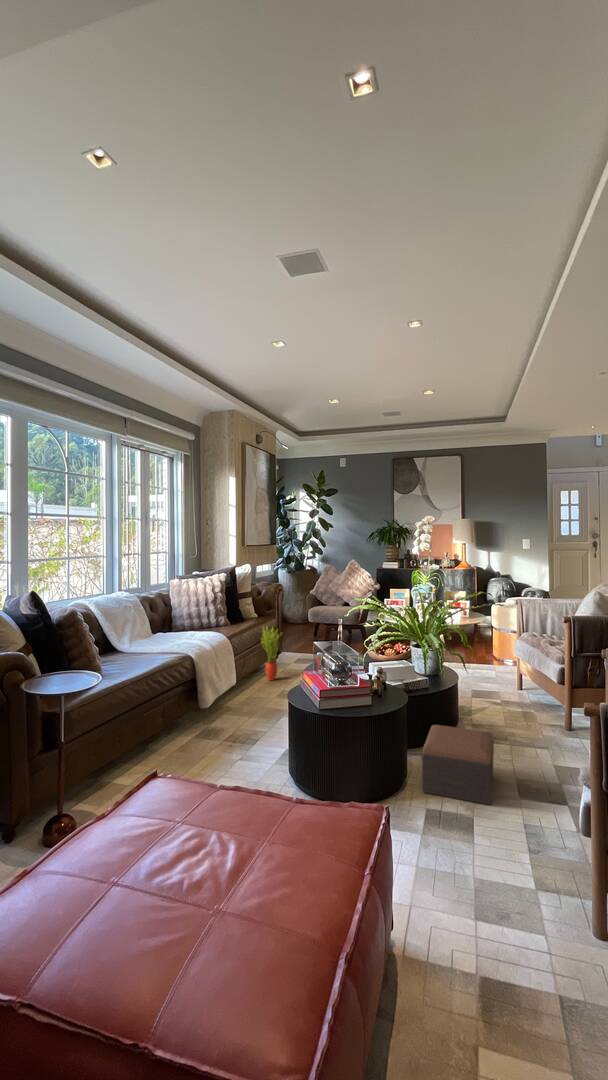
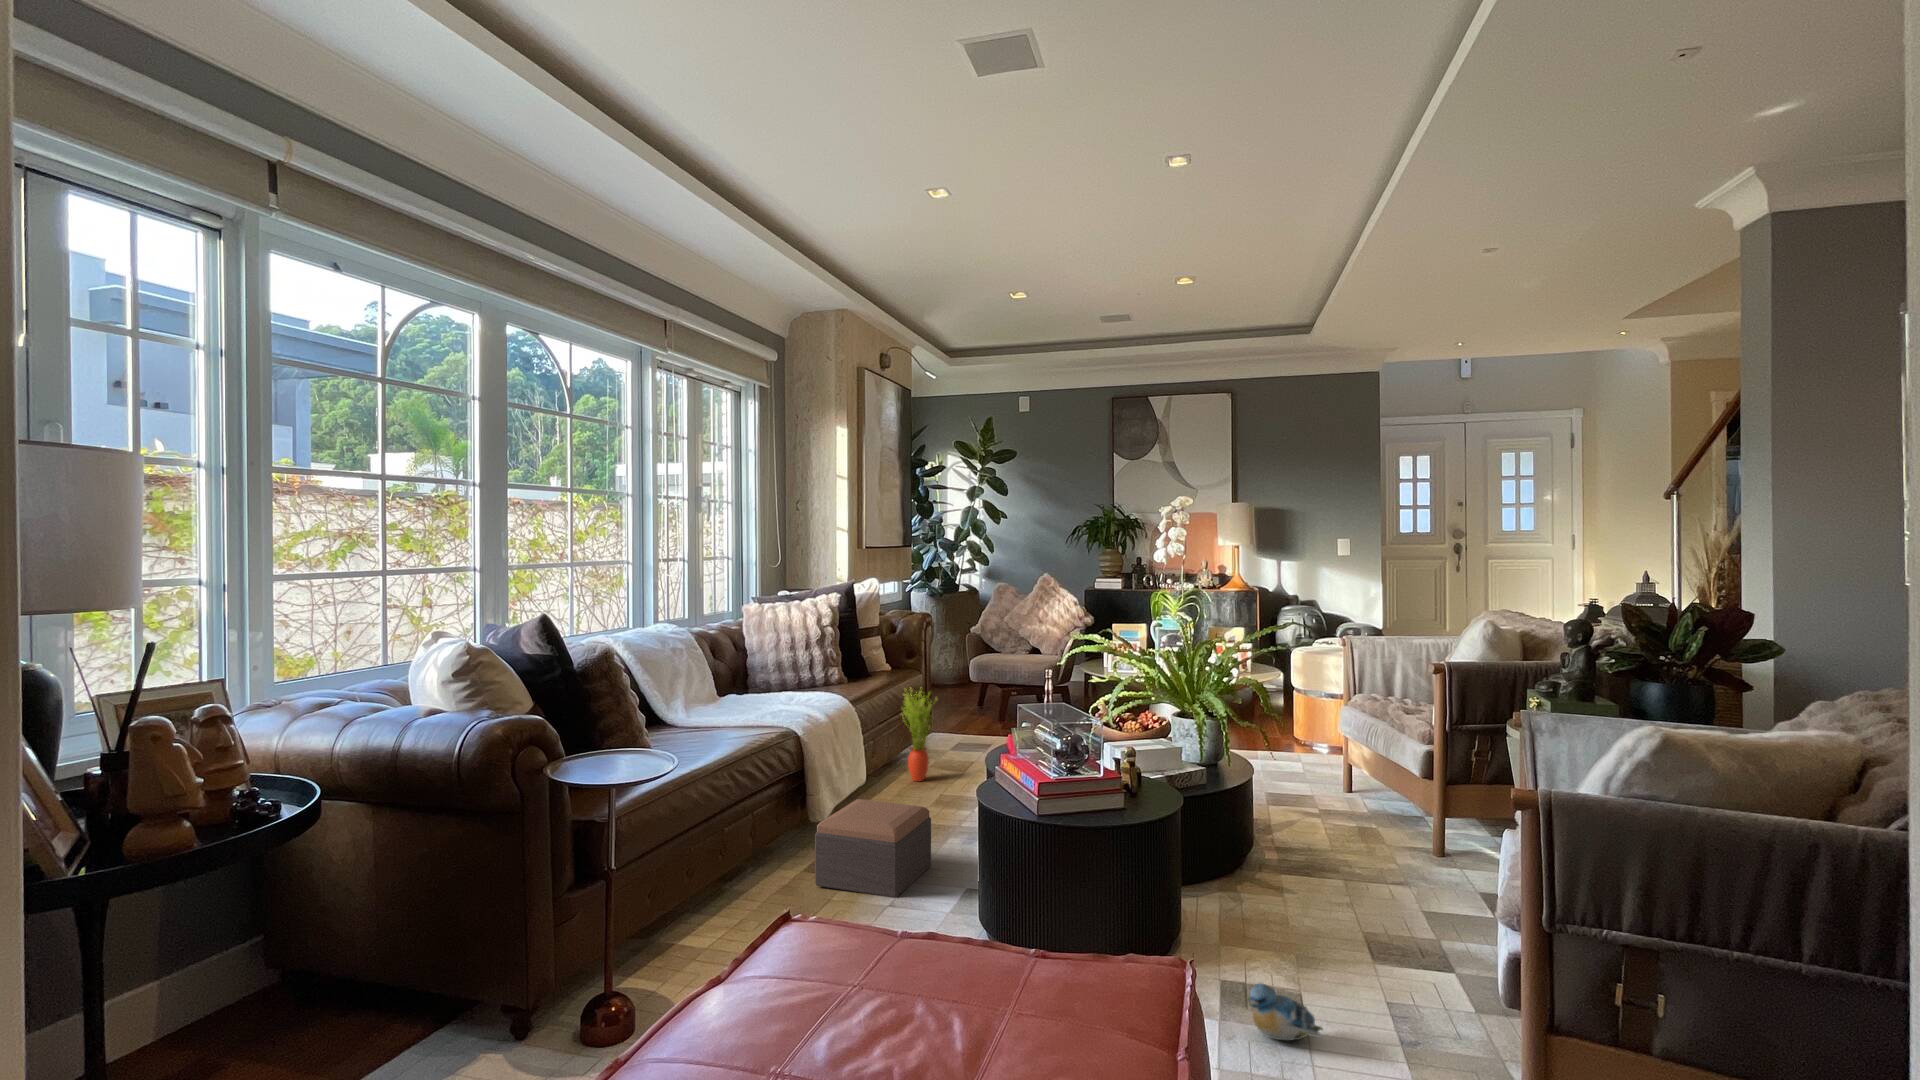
footstool: present [422,725,494,805] -> present [815,799,931,897]
plush toy: none [436,817,484,853] -> present [1247,983,1322,1041]

